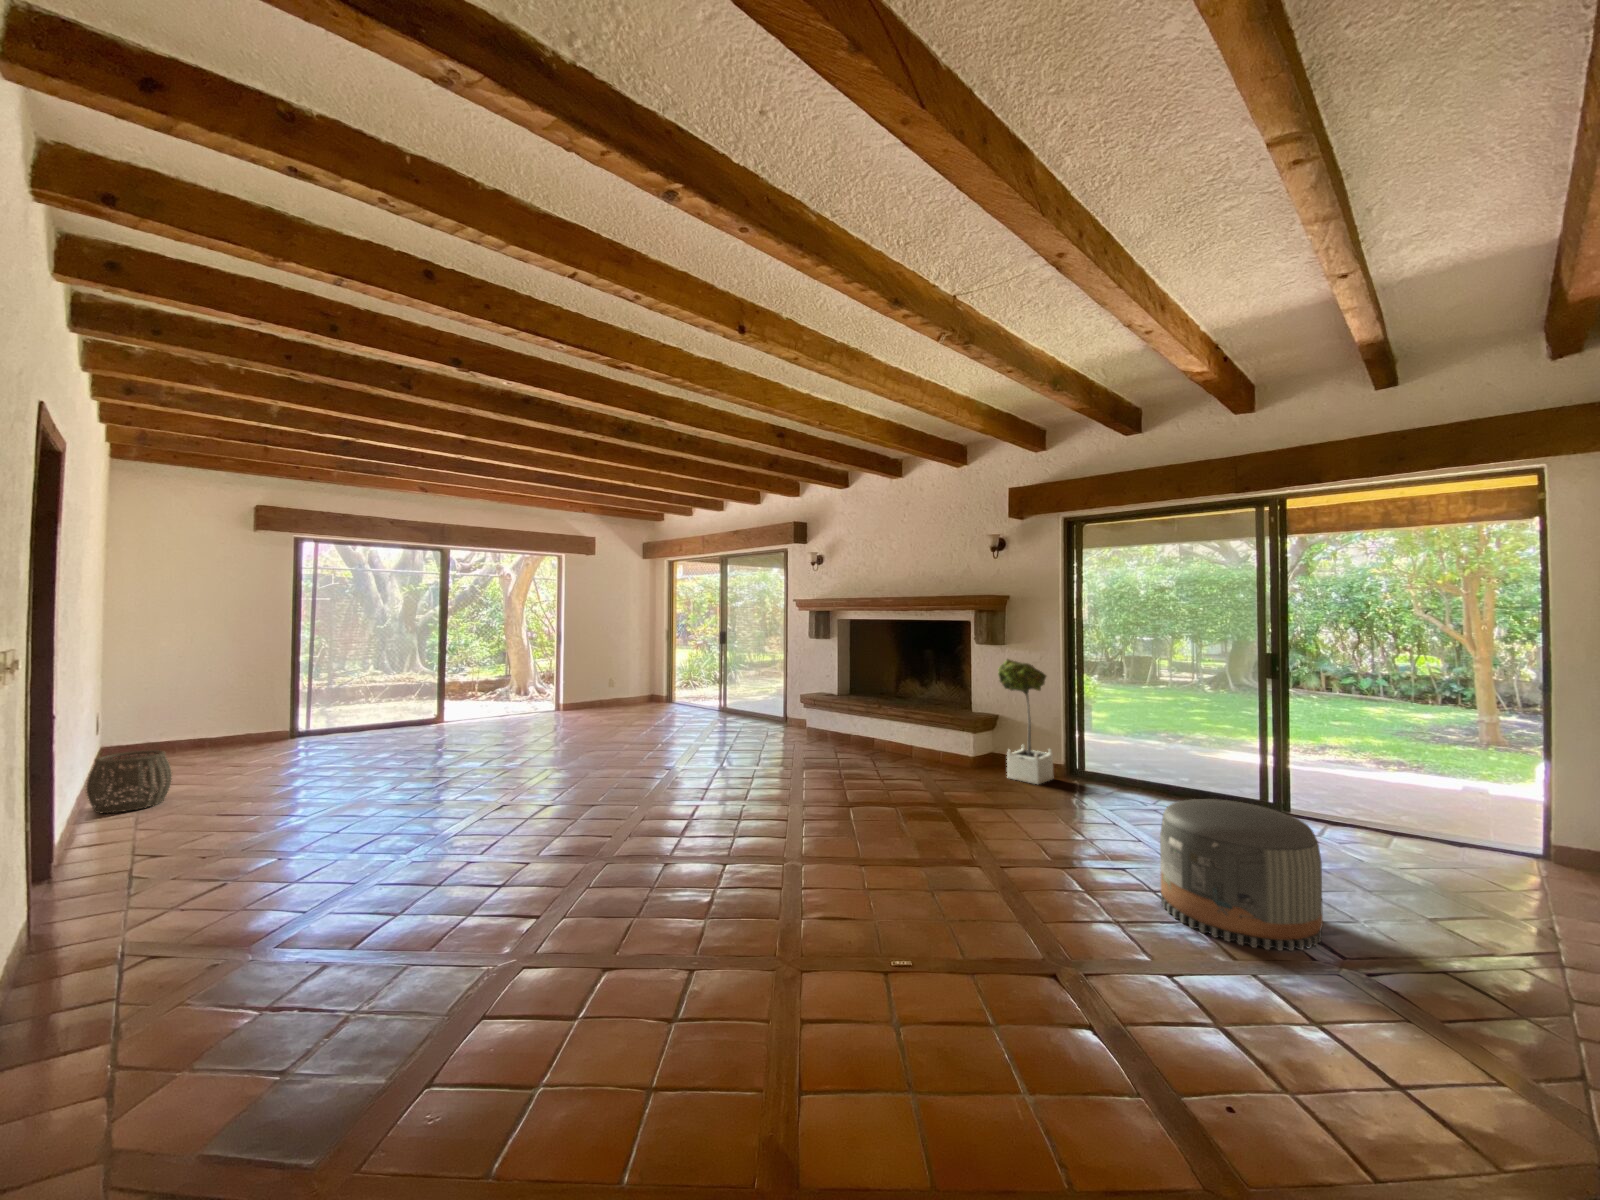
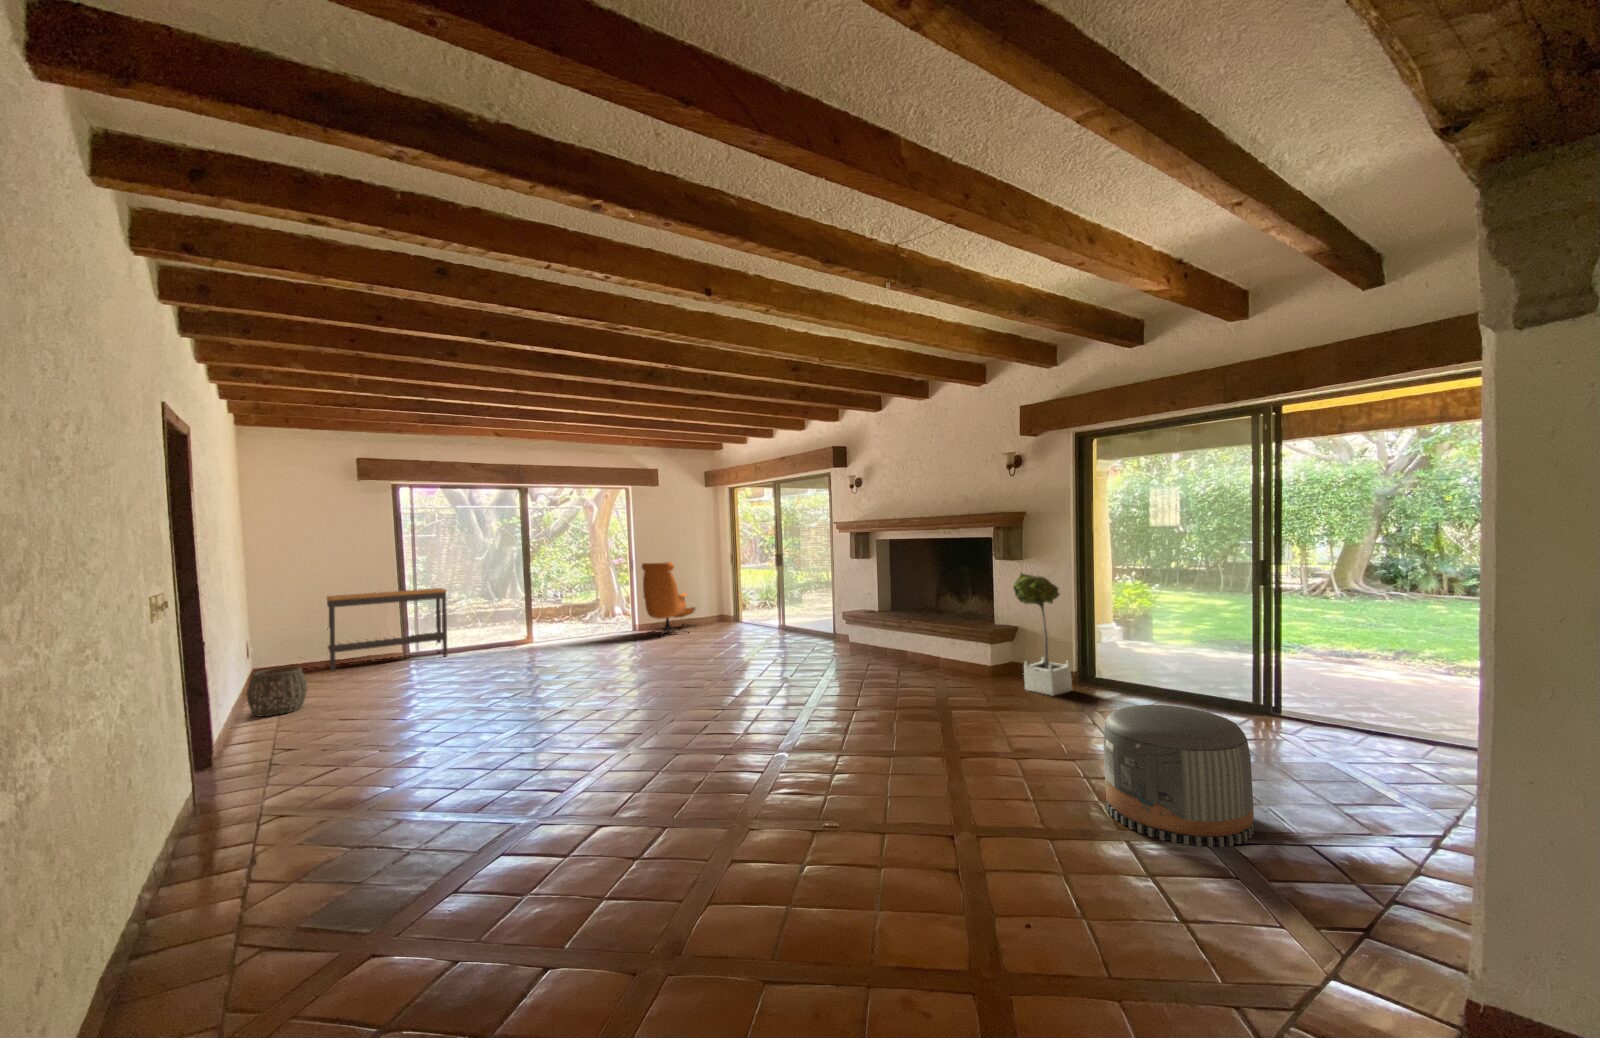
lounge chair: none [577,637,632,718] -> present [642,562,695,635]
console table: none [189,658,347,755] -> present [327,588,447,672]

